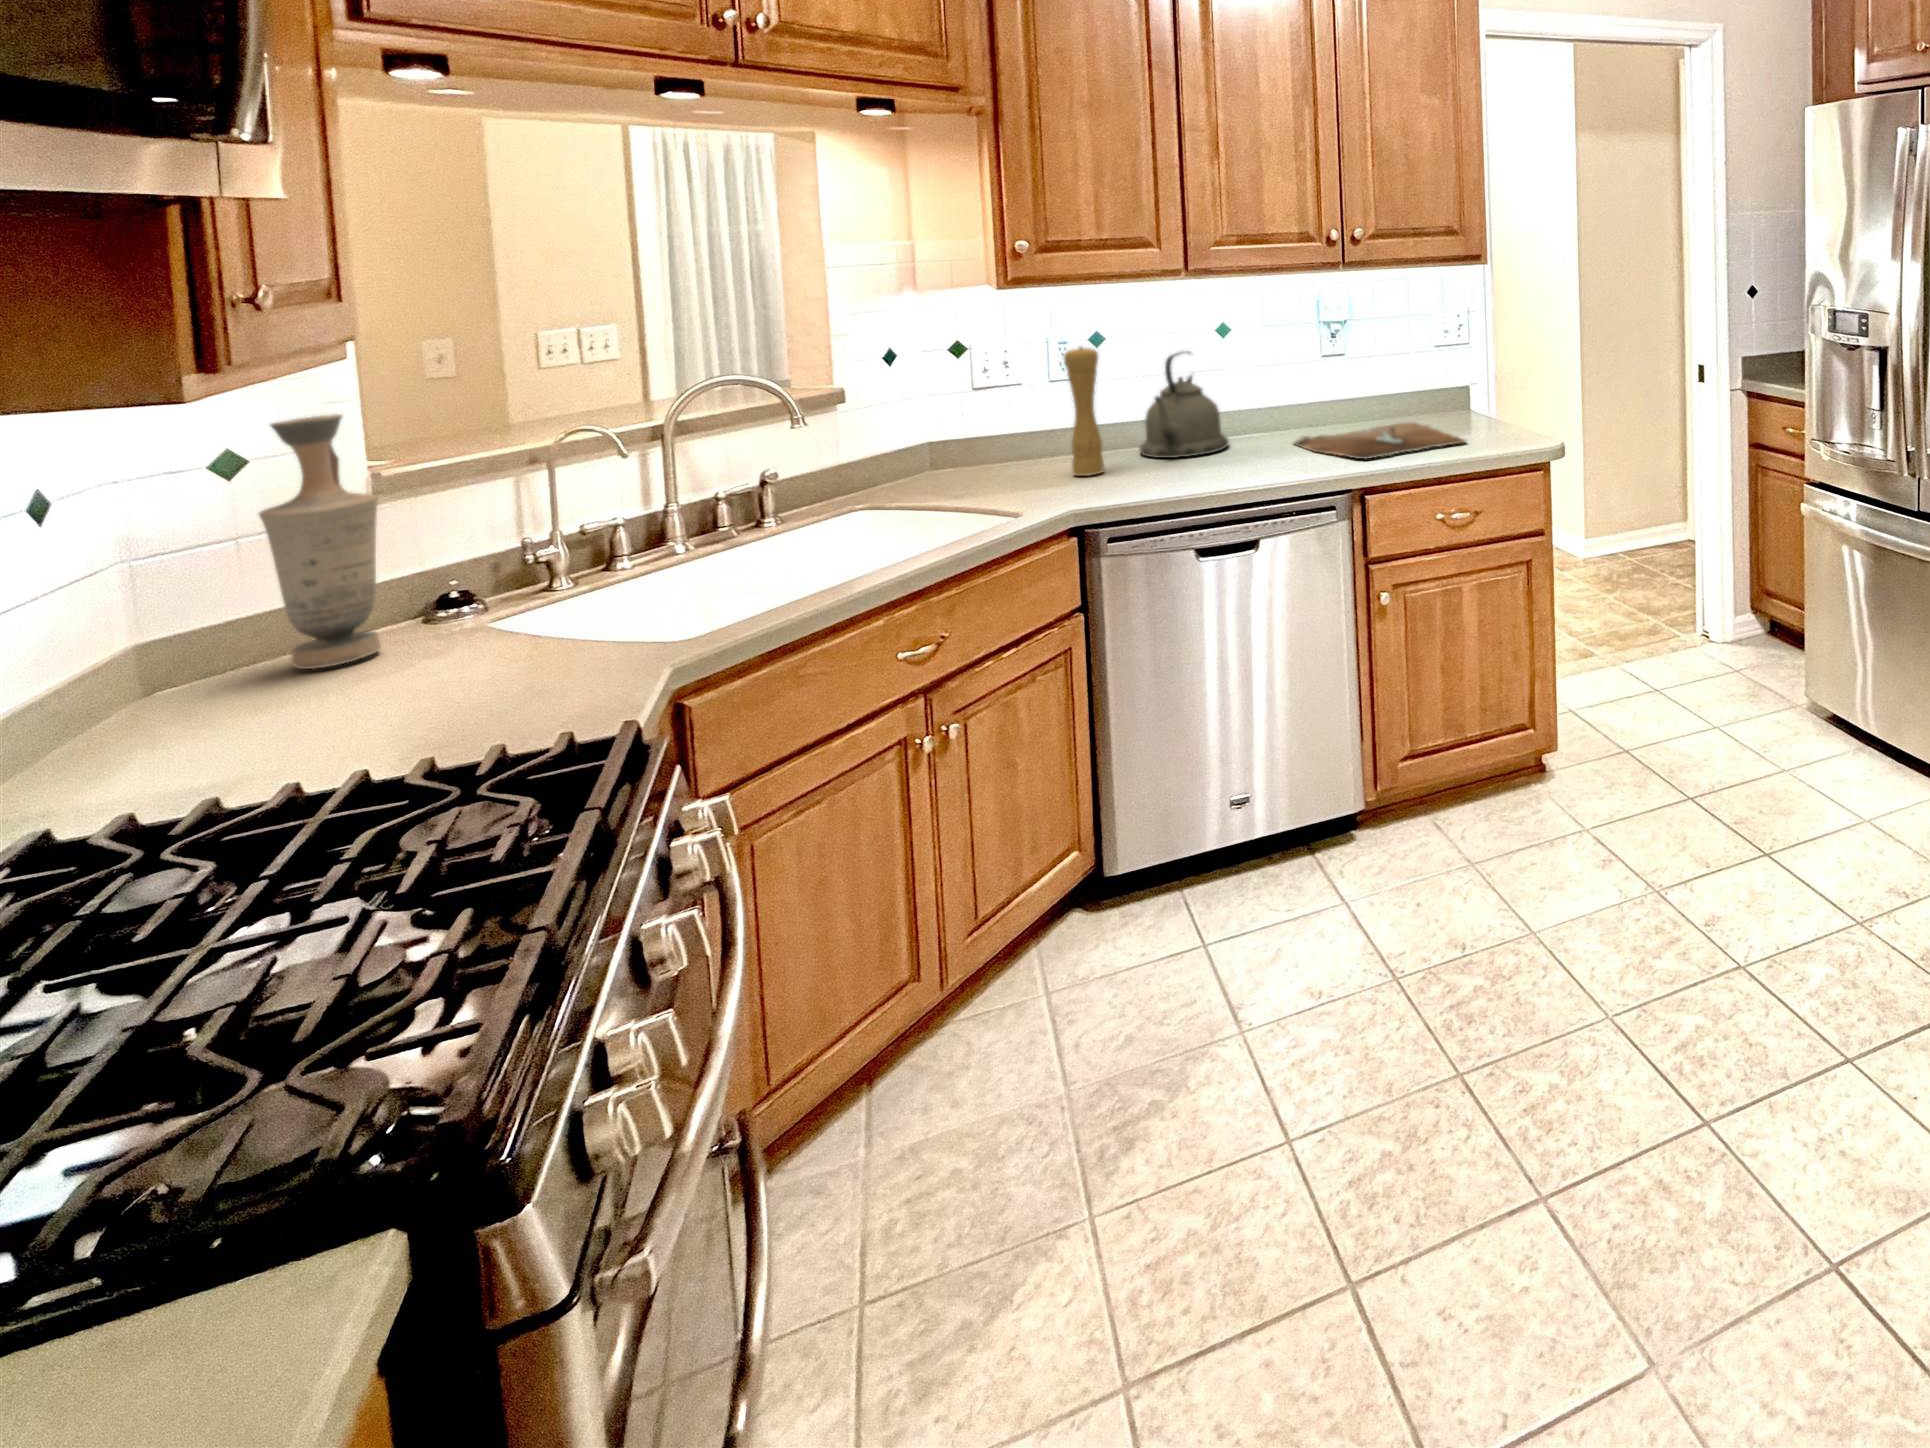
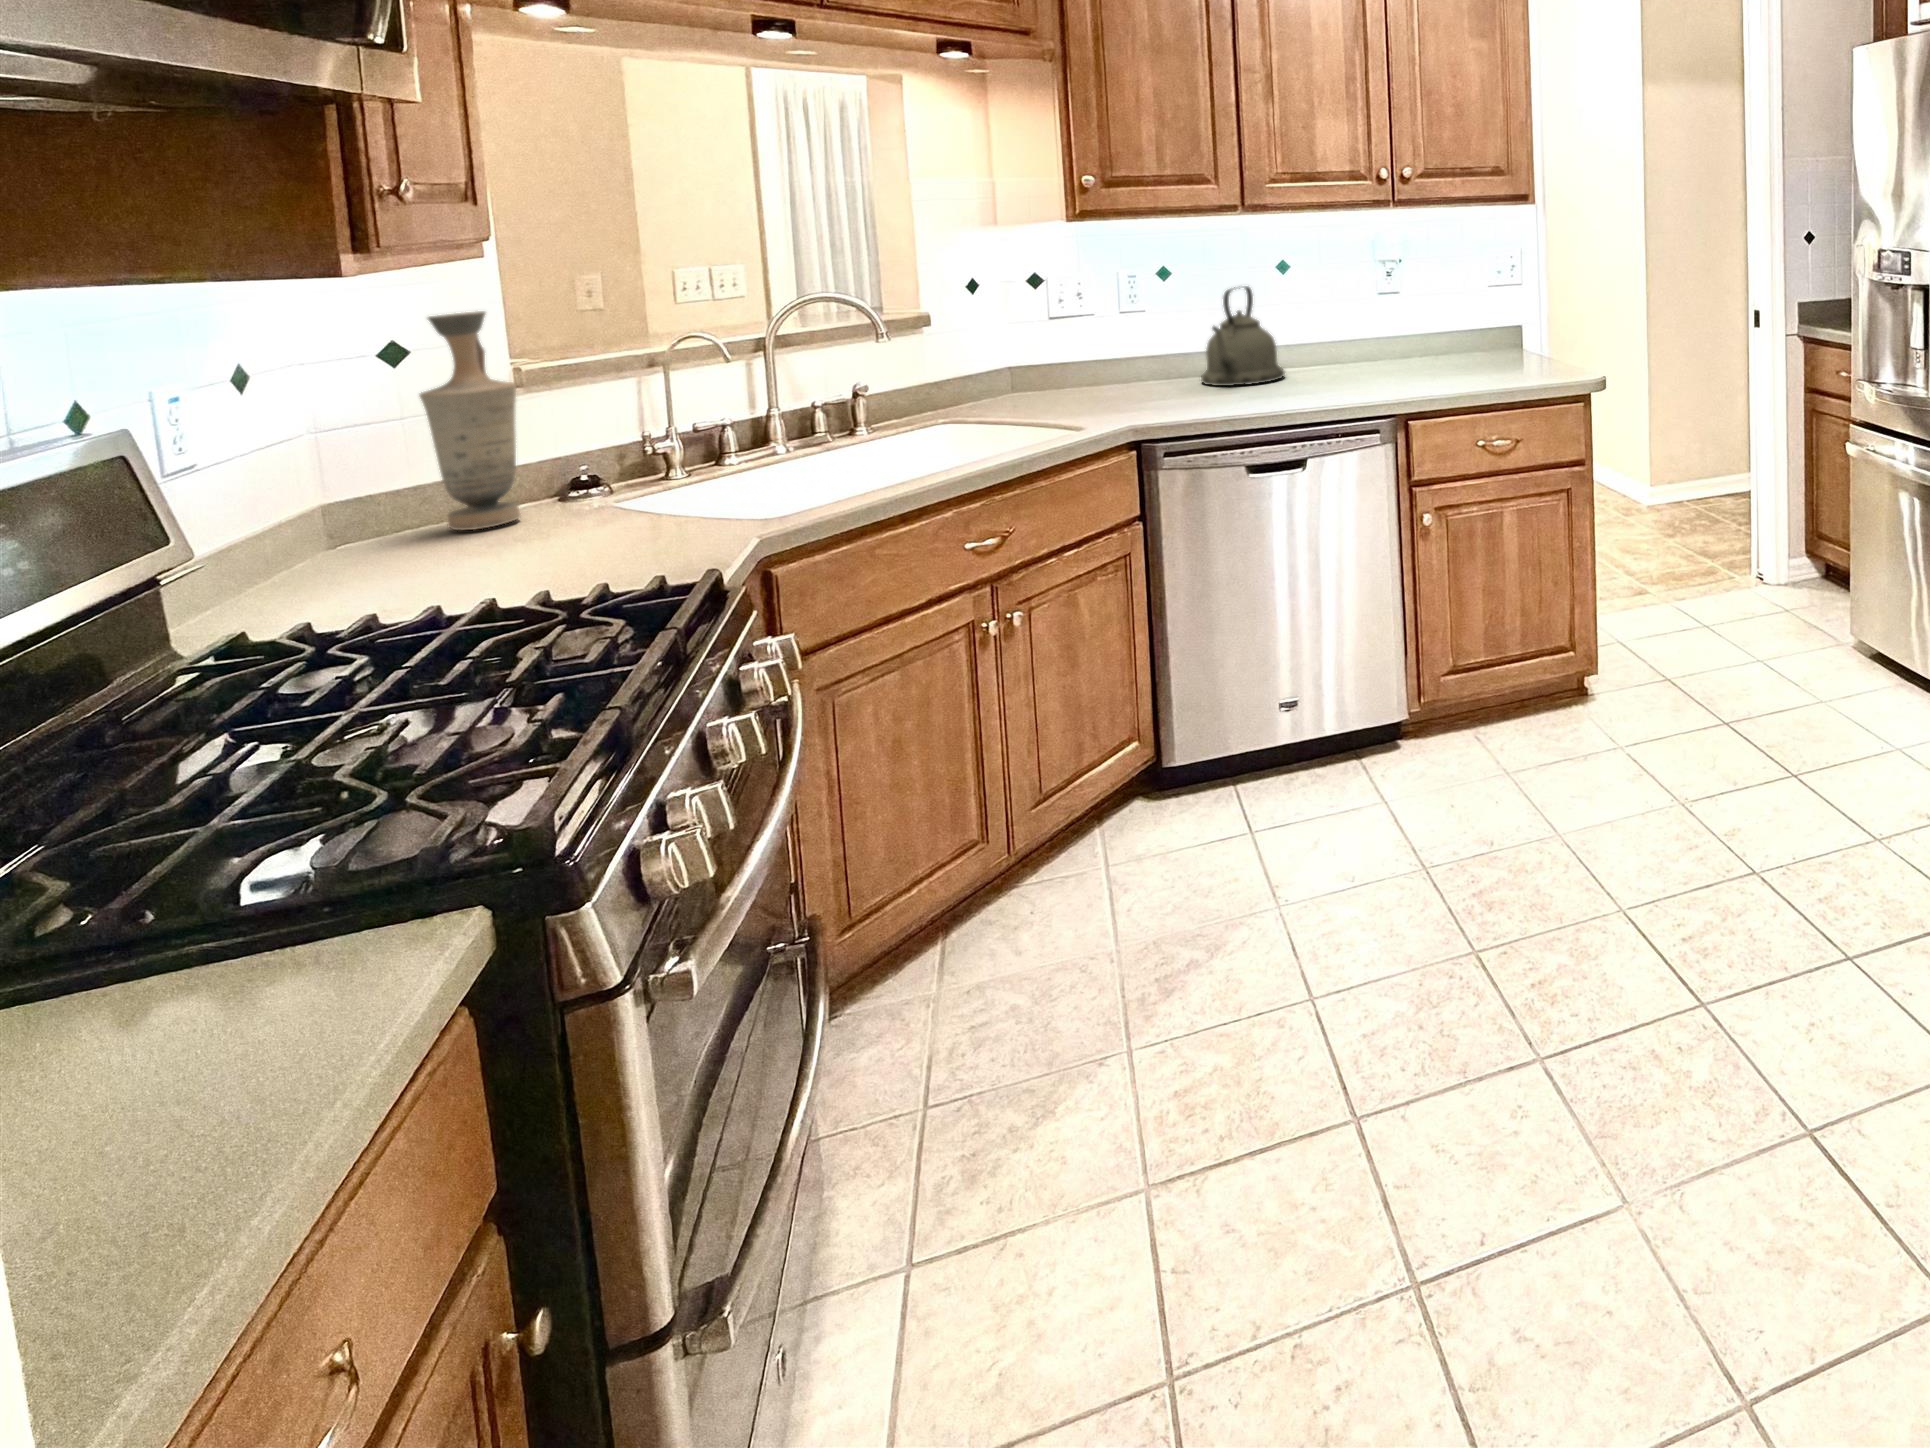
pepper mill: present [1064,347,1104,476] -> none [1127,277,1165,399]
cutting board: present [1294,422,1465,459] -> none [1345,359,1510,388]

